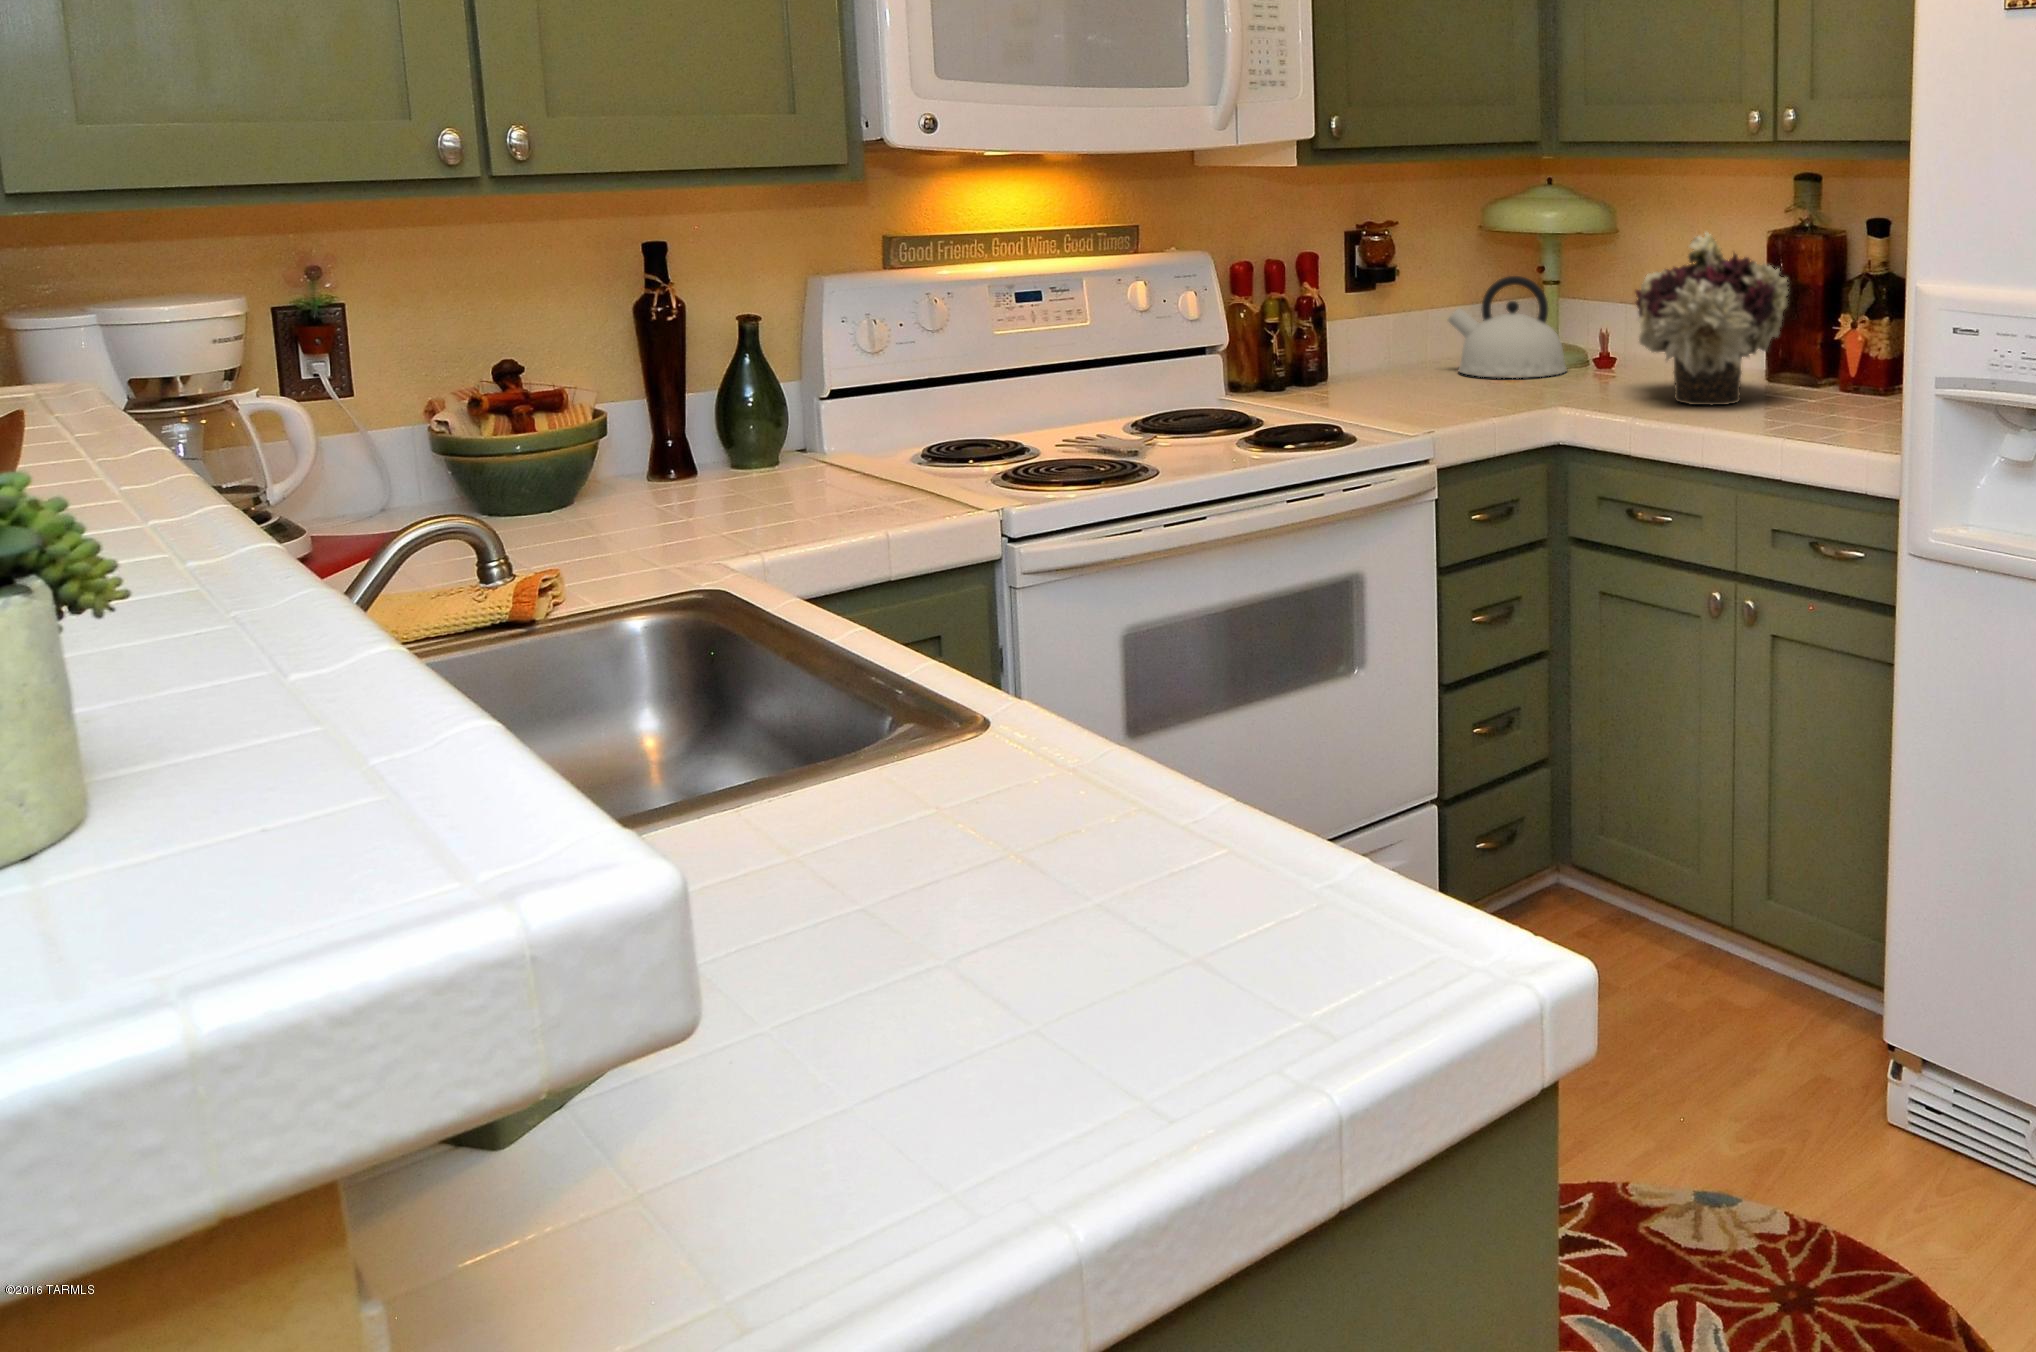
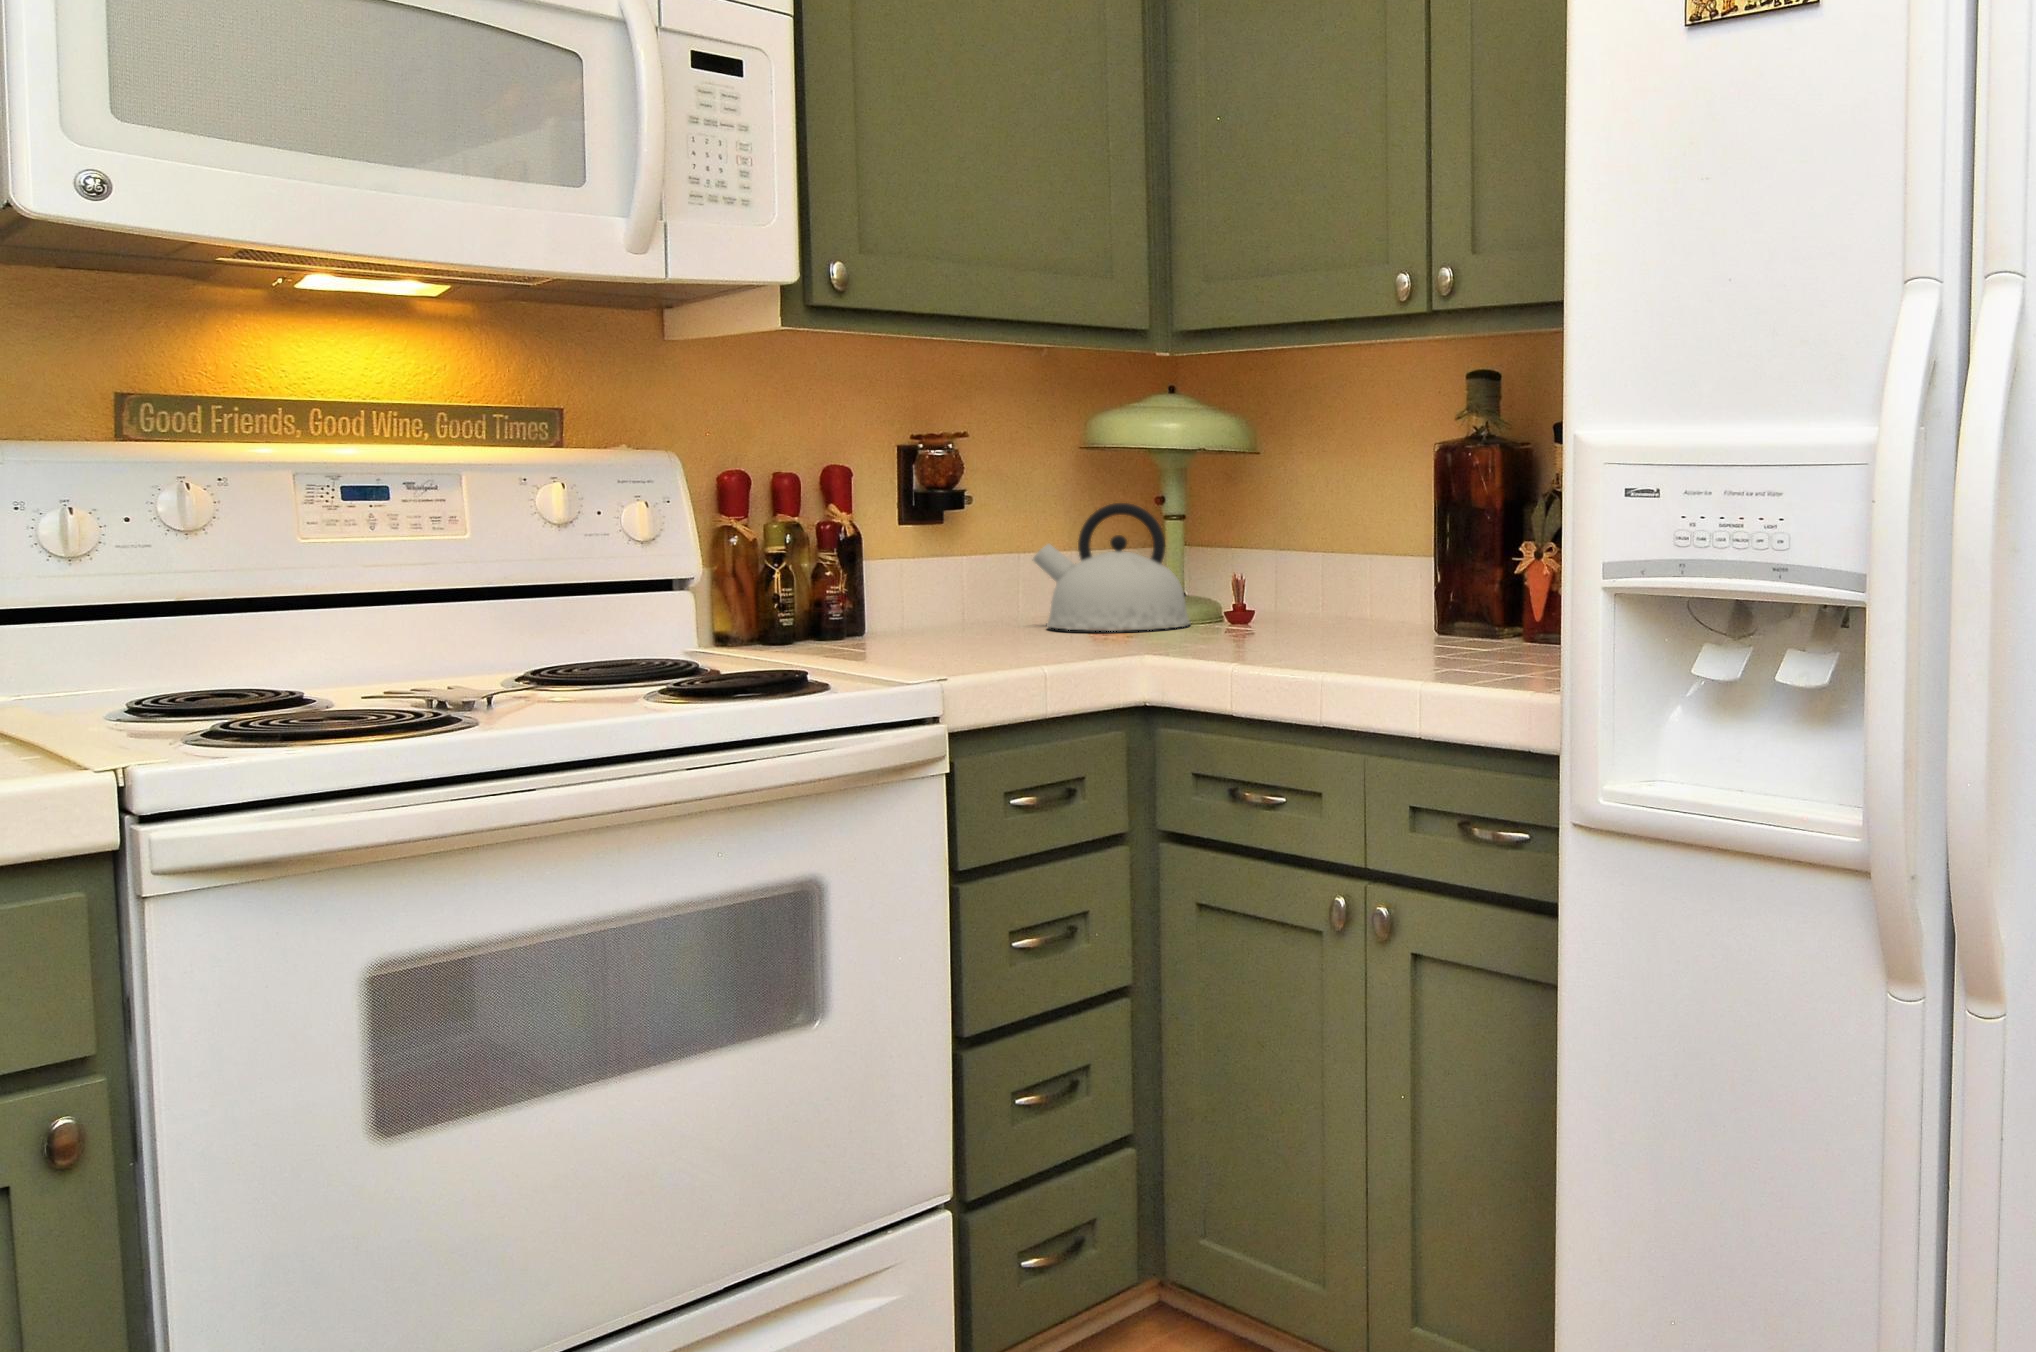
flower arrangement: present [1635,232,1788,405] -> none [1255,425,1451,650]

